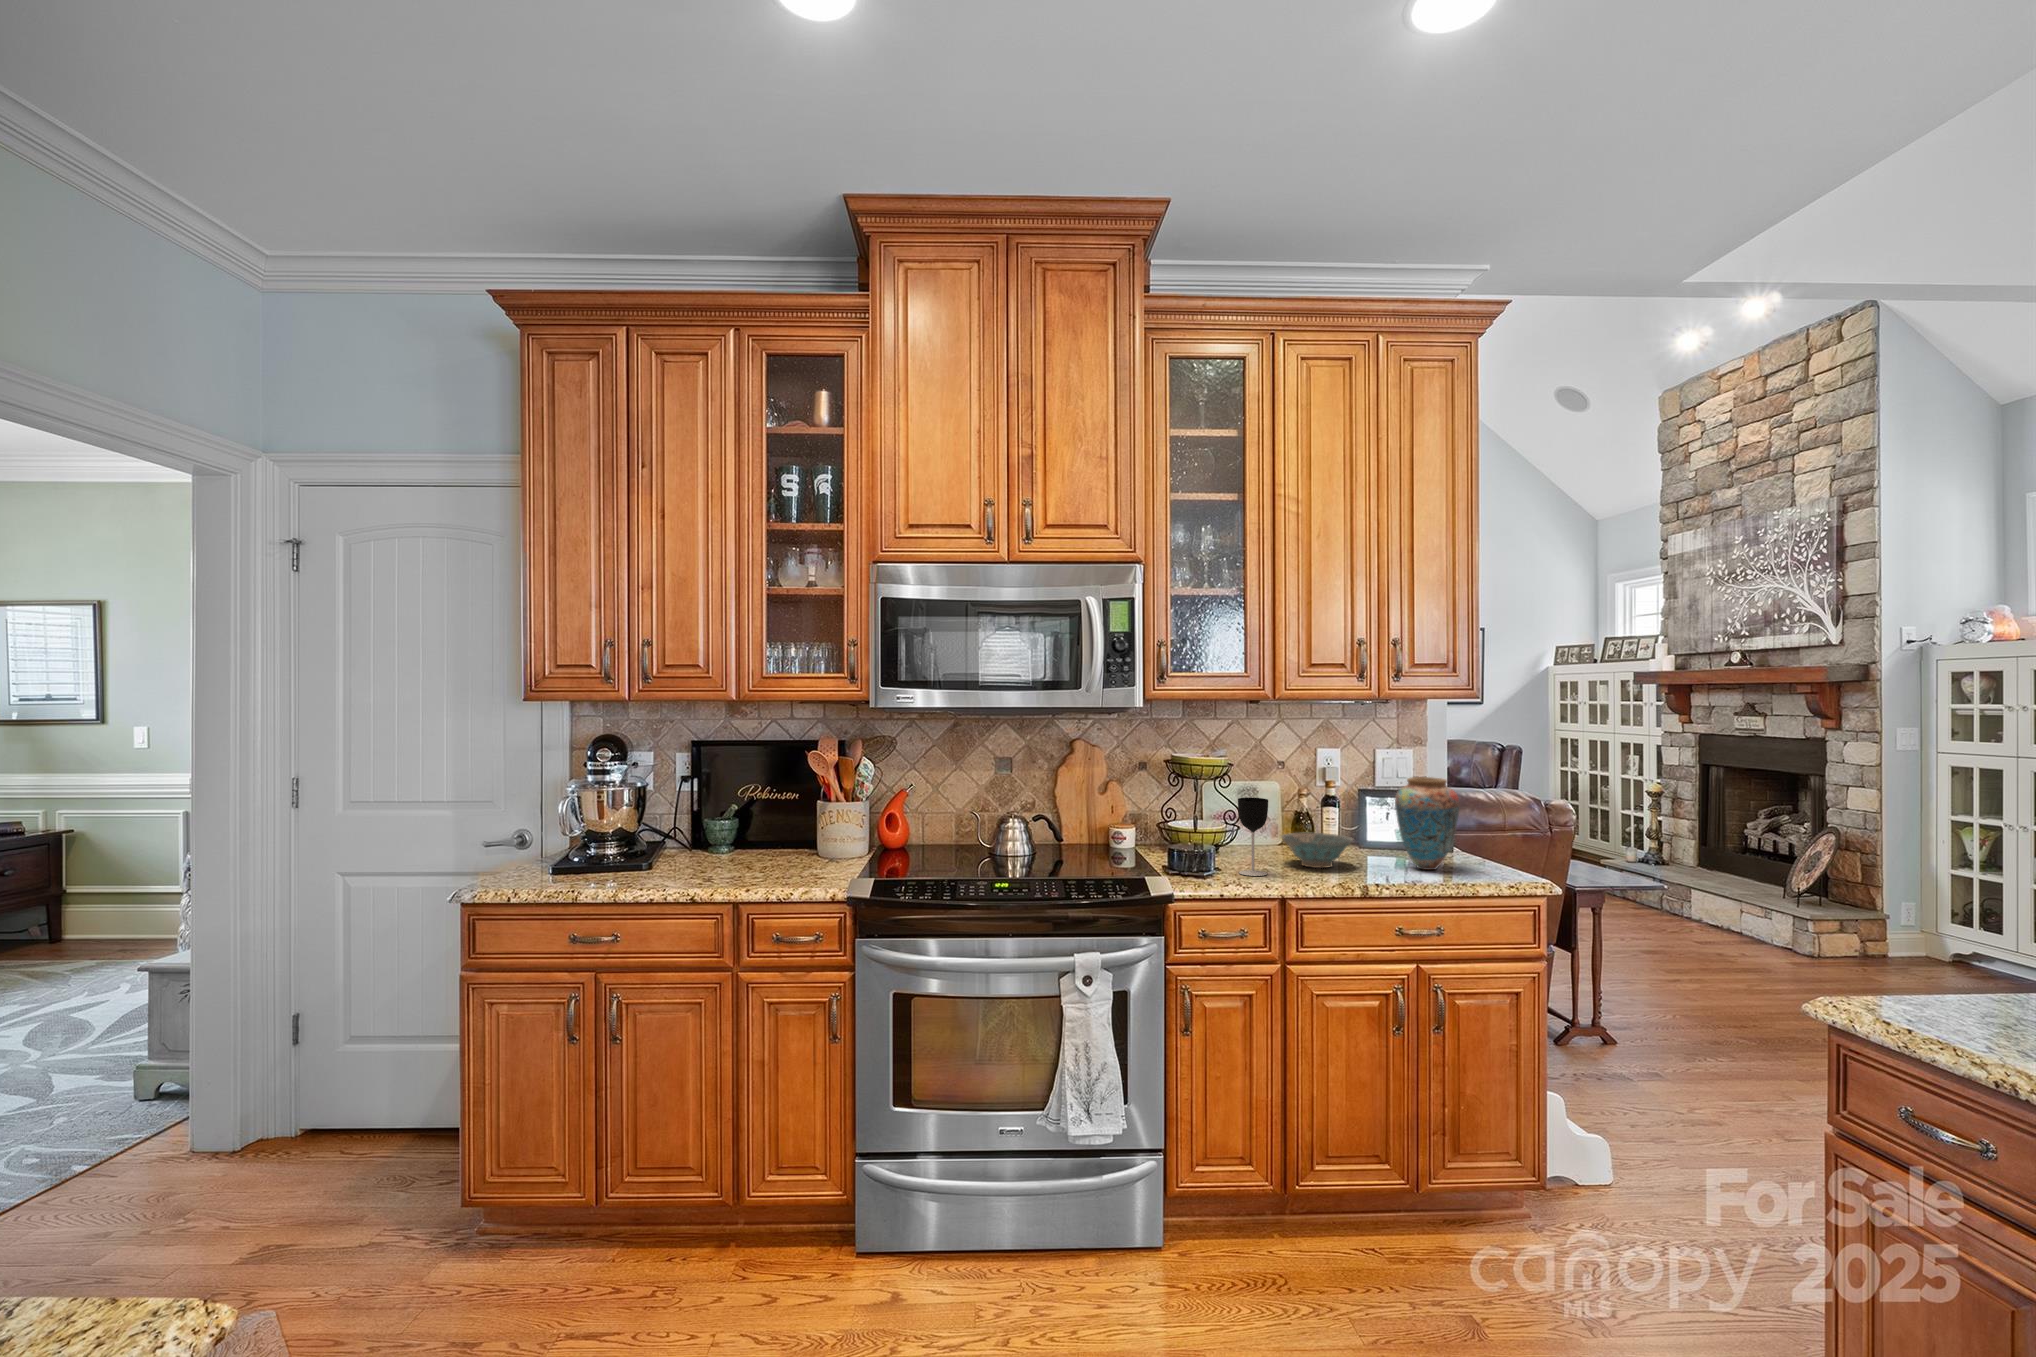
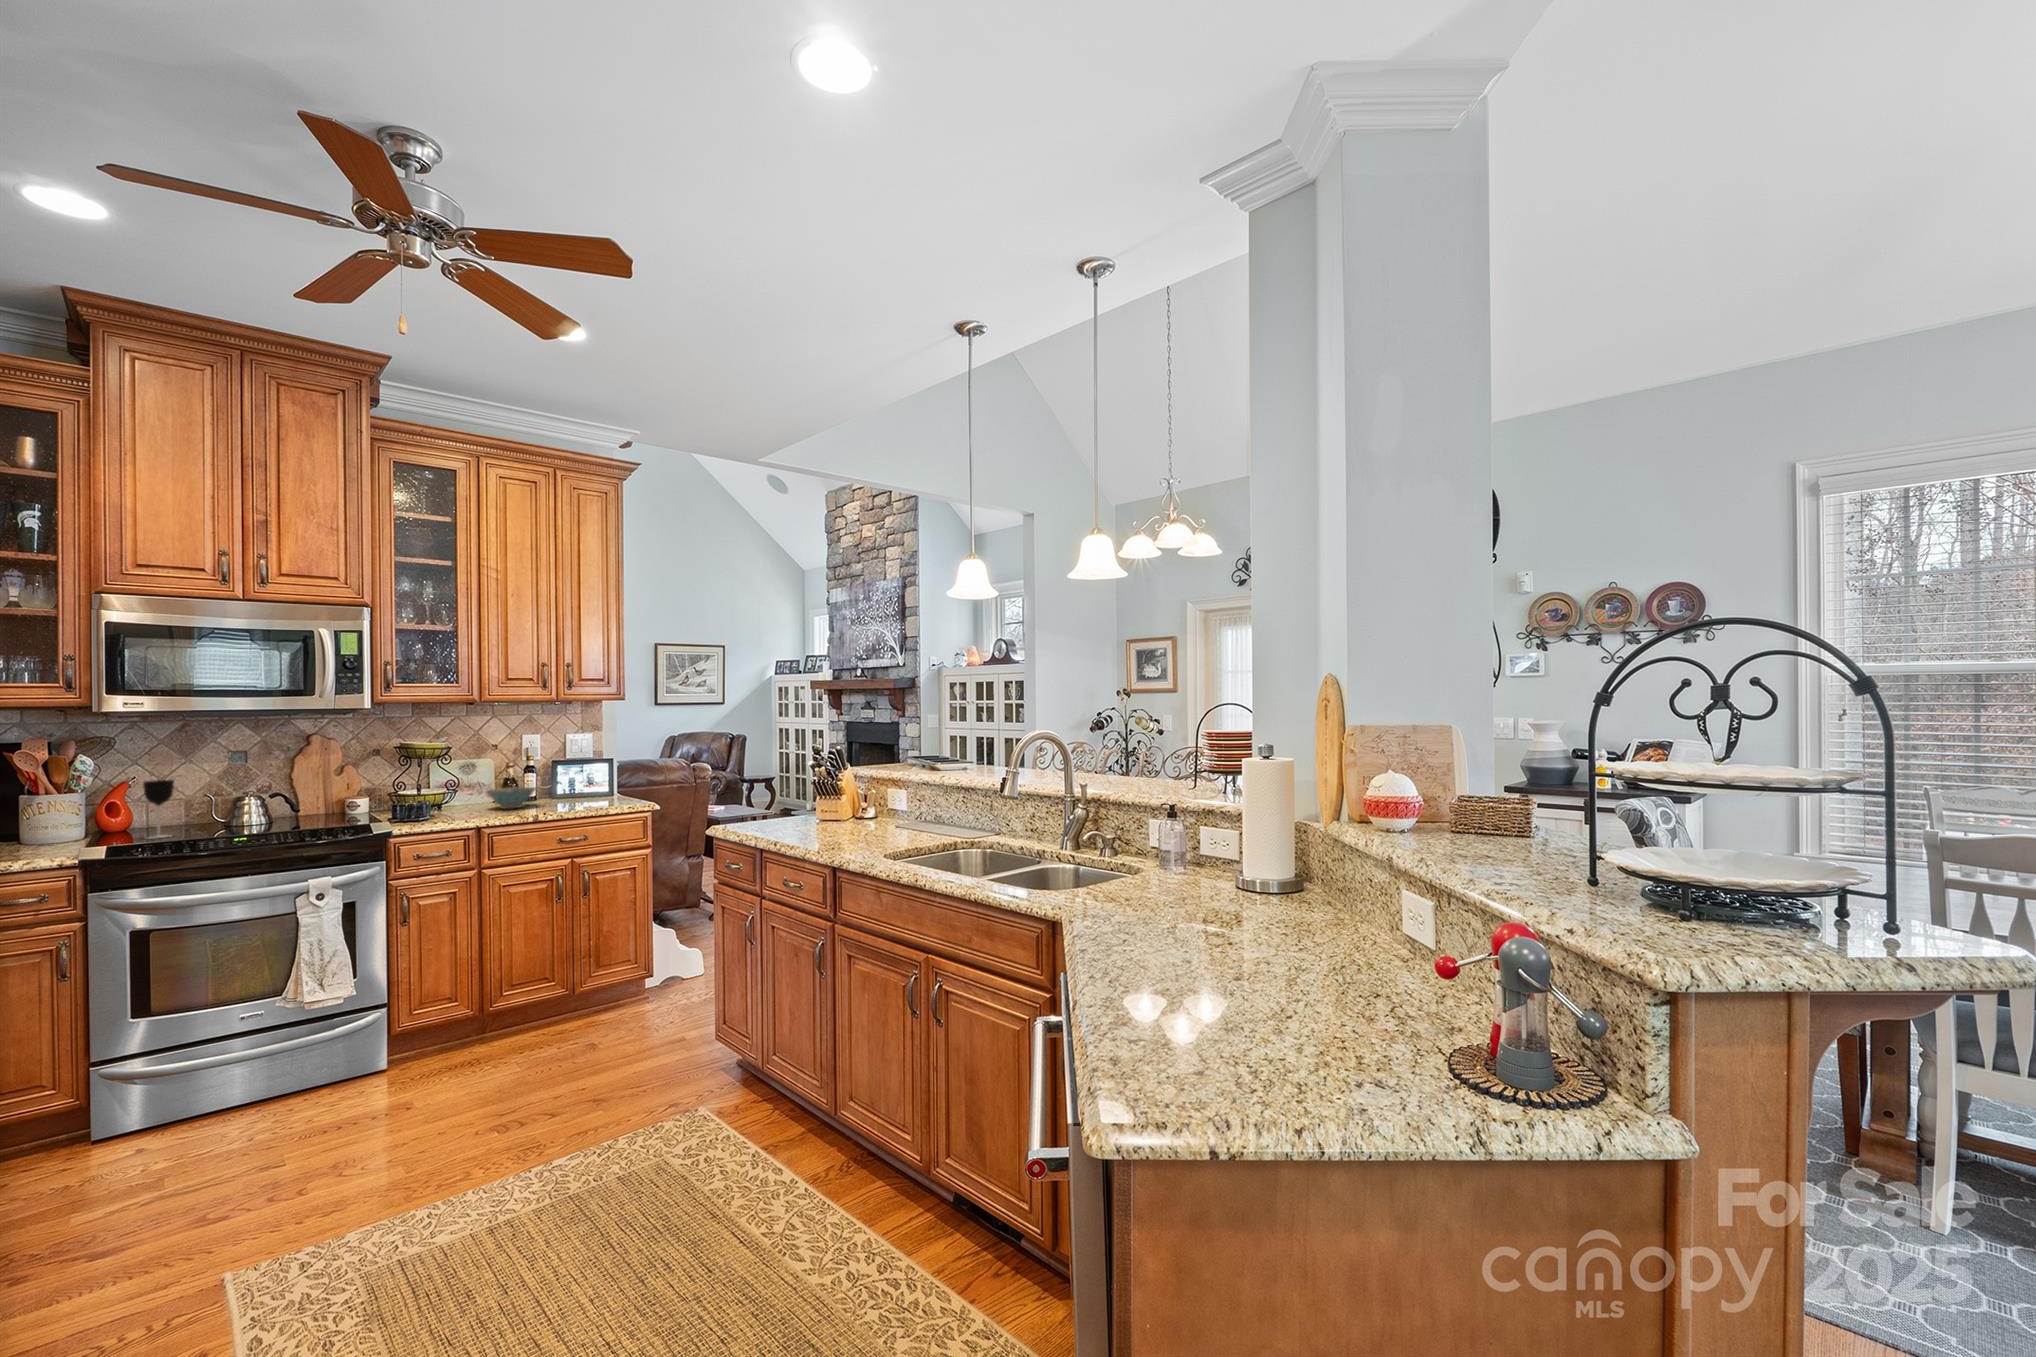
vase: present [1395,777,1459,870] -> none [567,746,608,803]
wine glass: present [1238,798,1268,876] -> present [143,780,174,838]

